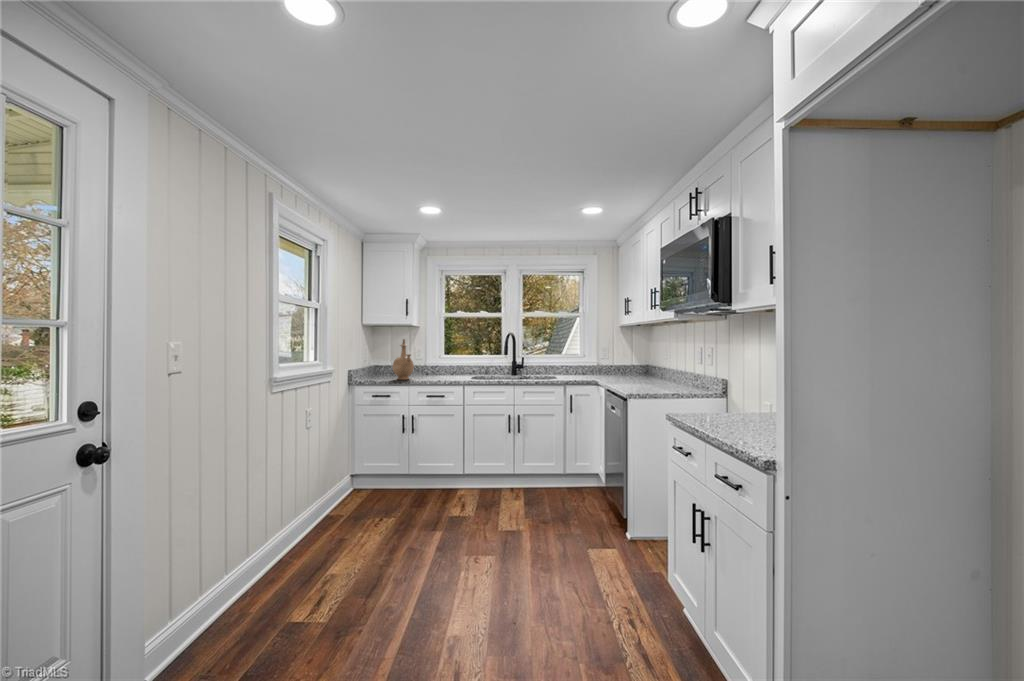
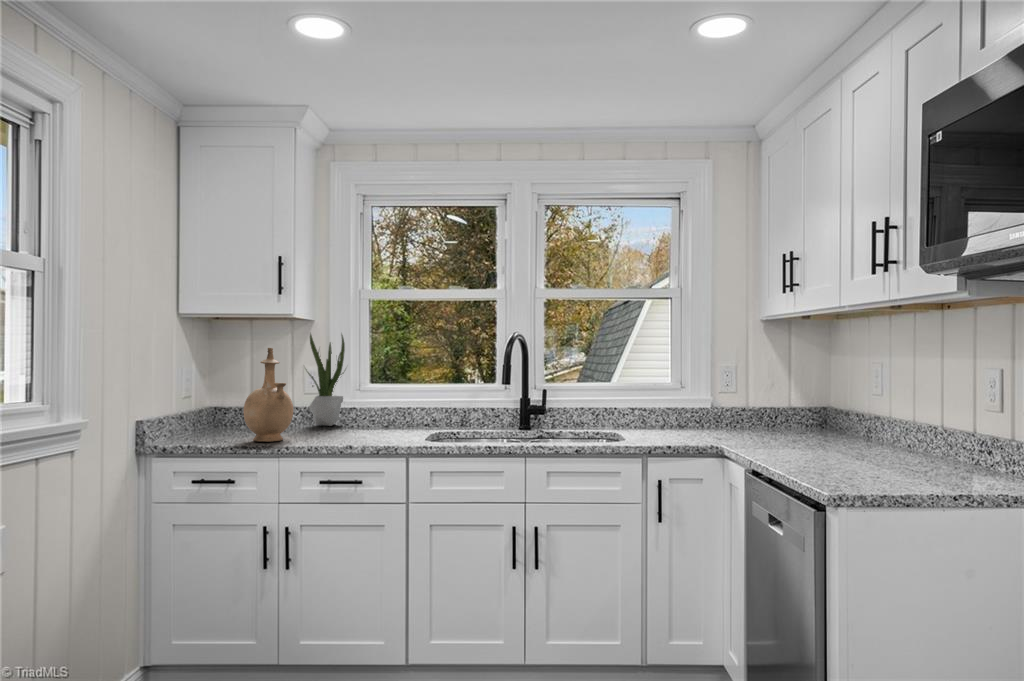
potted plant: none [415,332,435,374] -> present [307,334,345,426]

